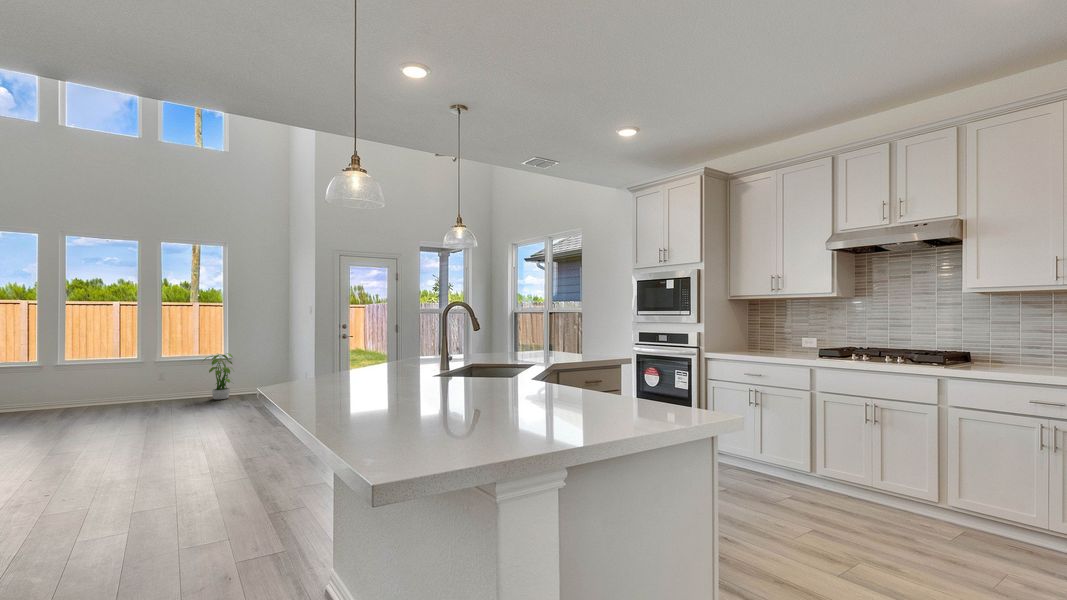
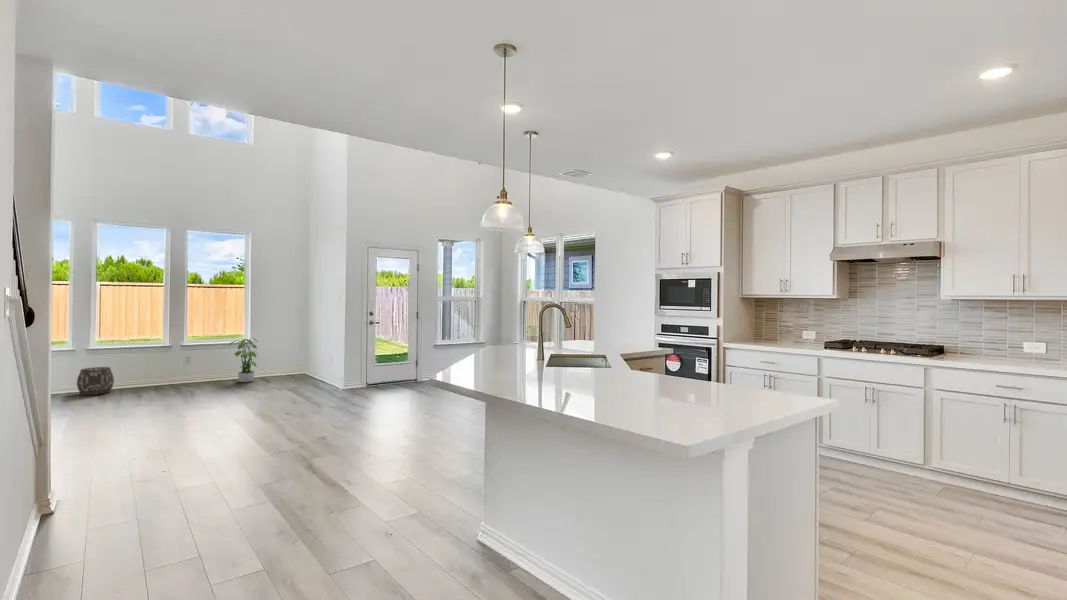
woven basket: none [41,384,81,413] -> present [77,367,114,395]

